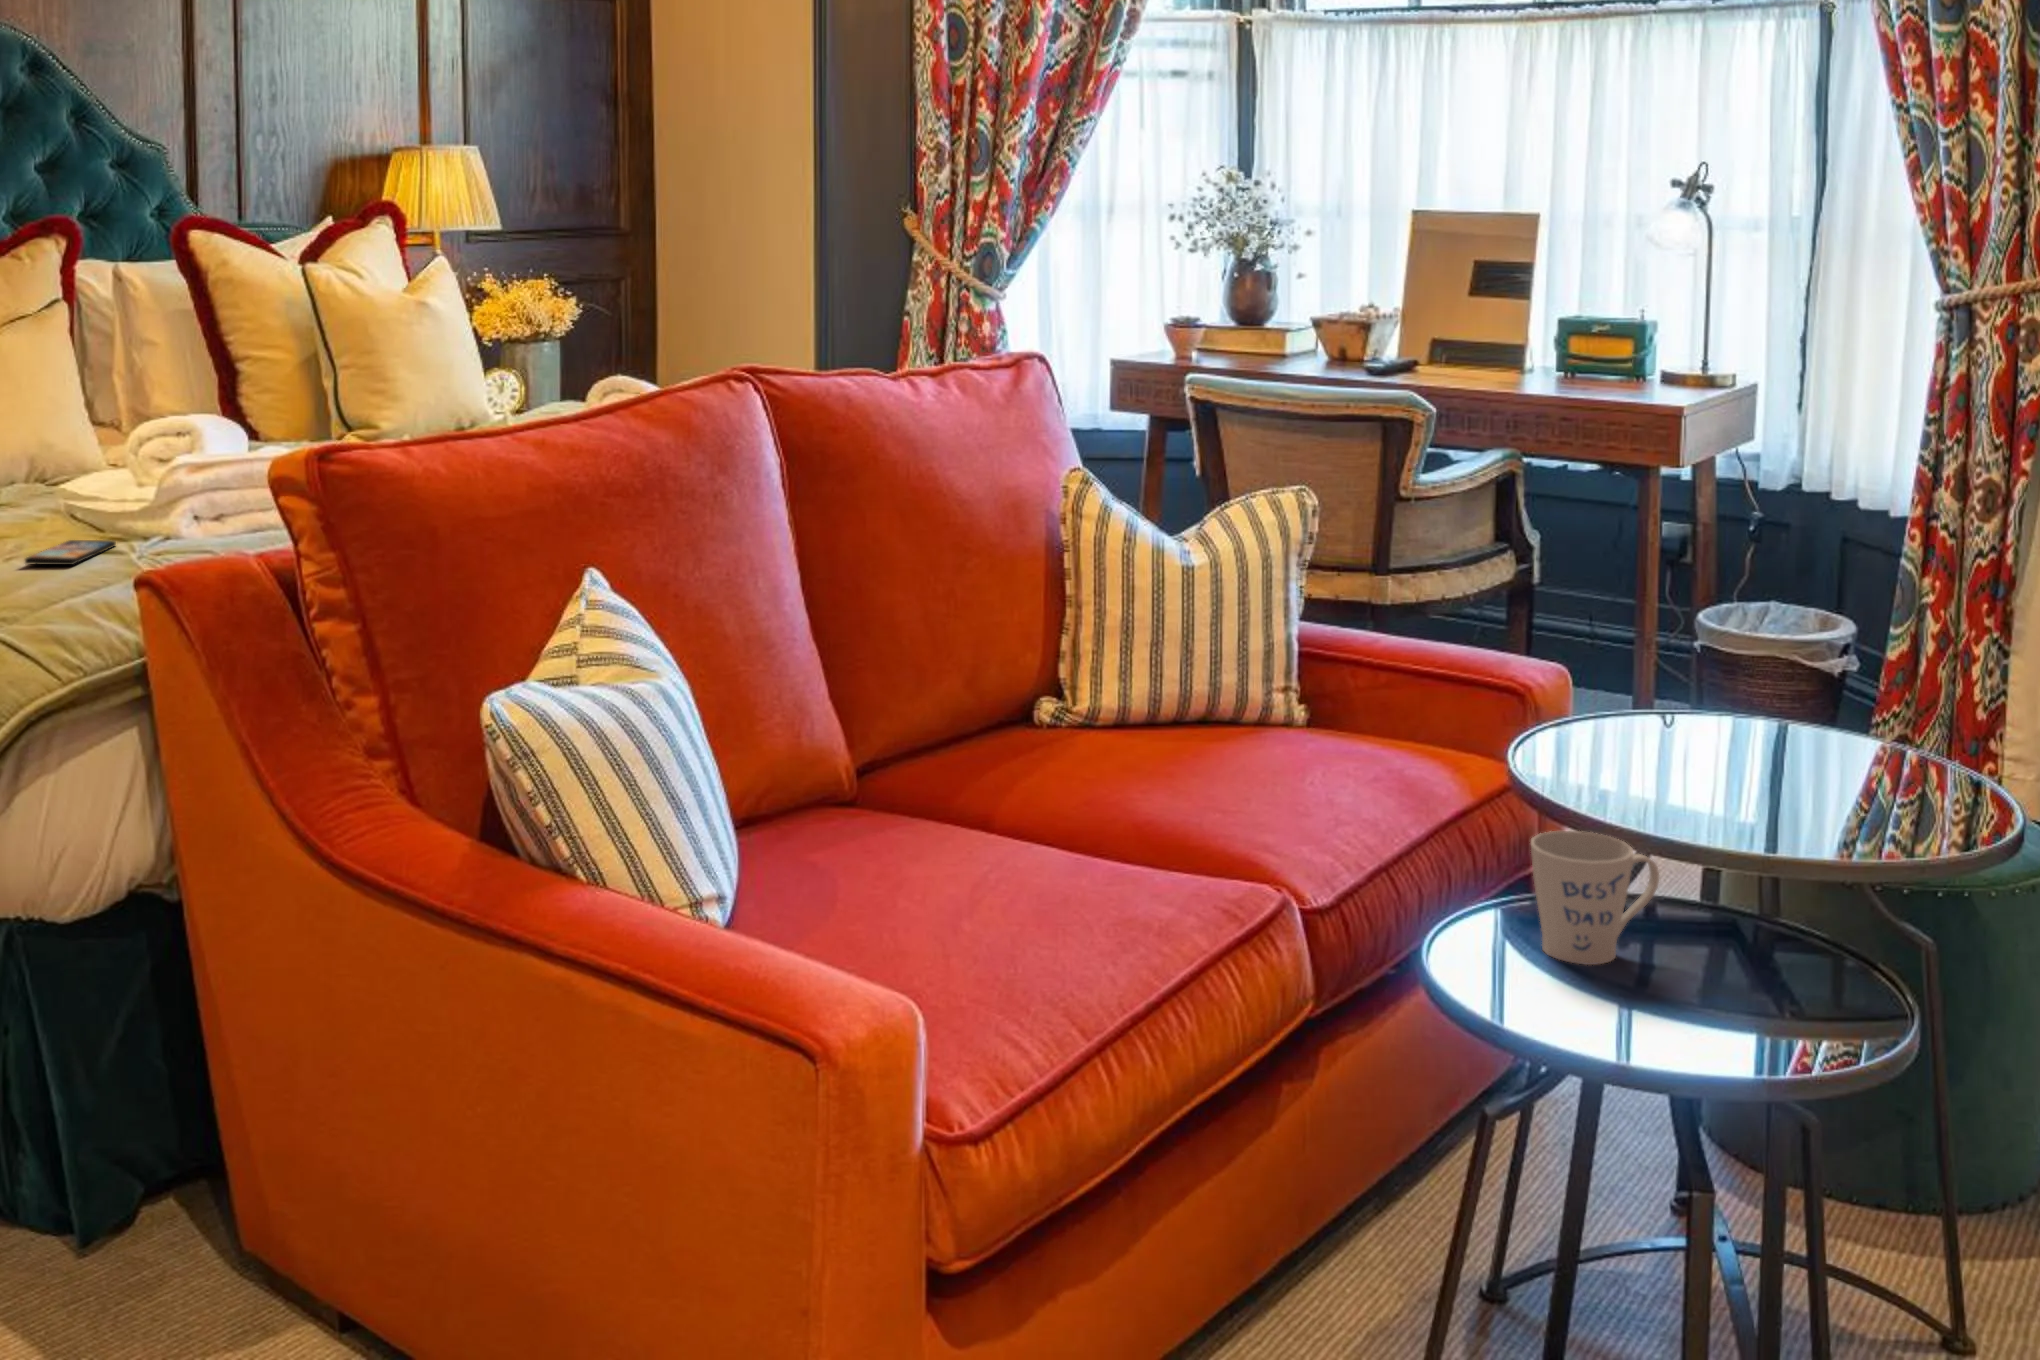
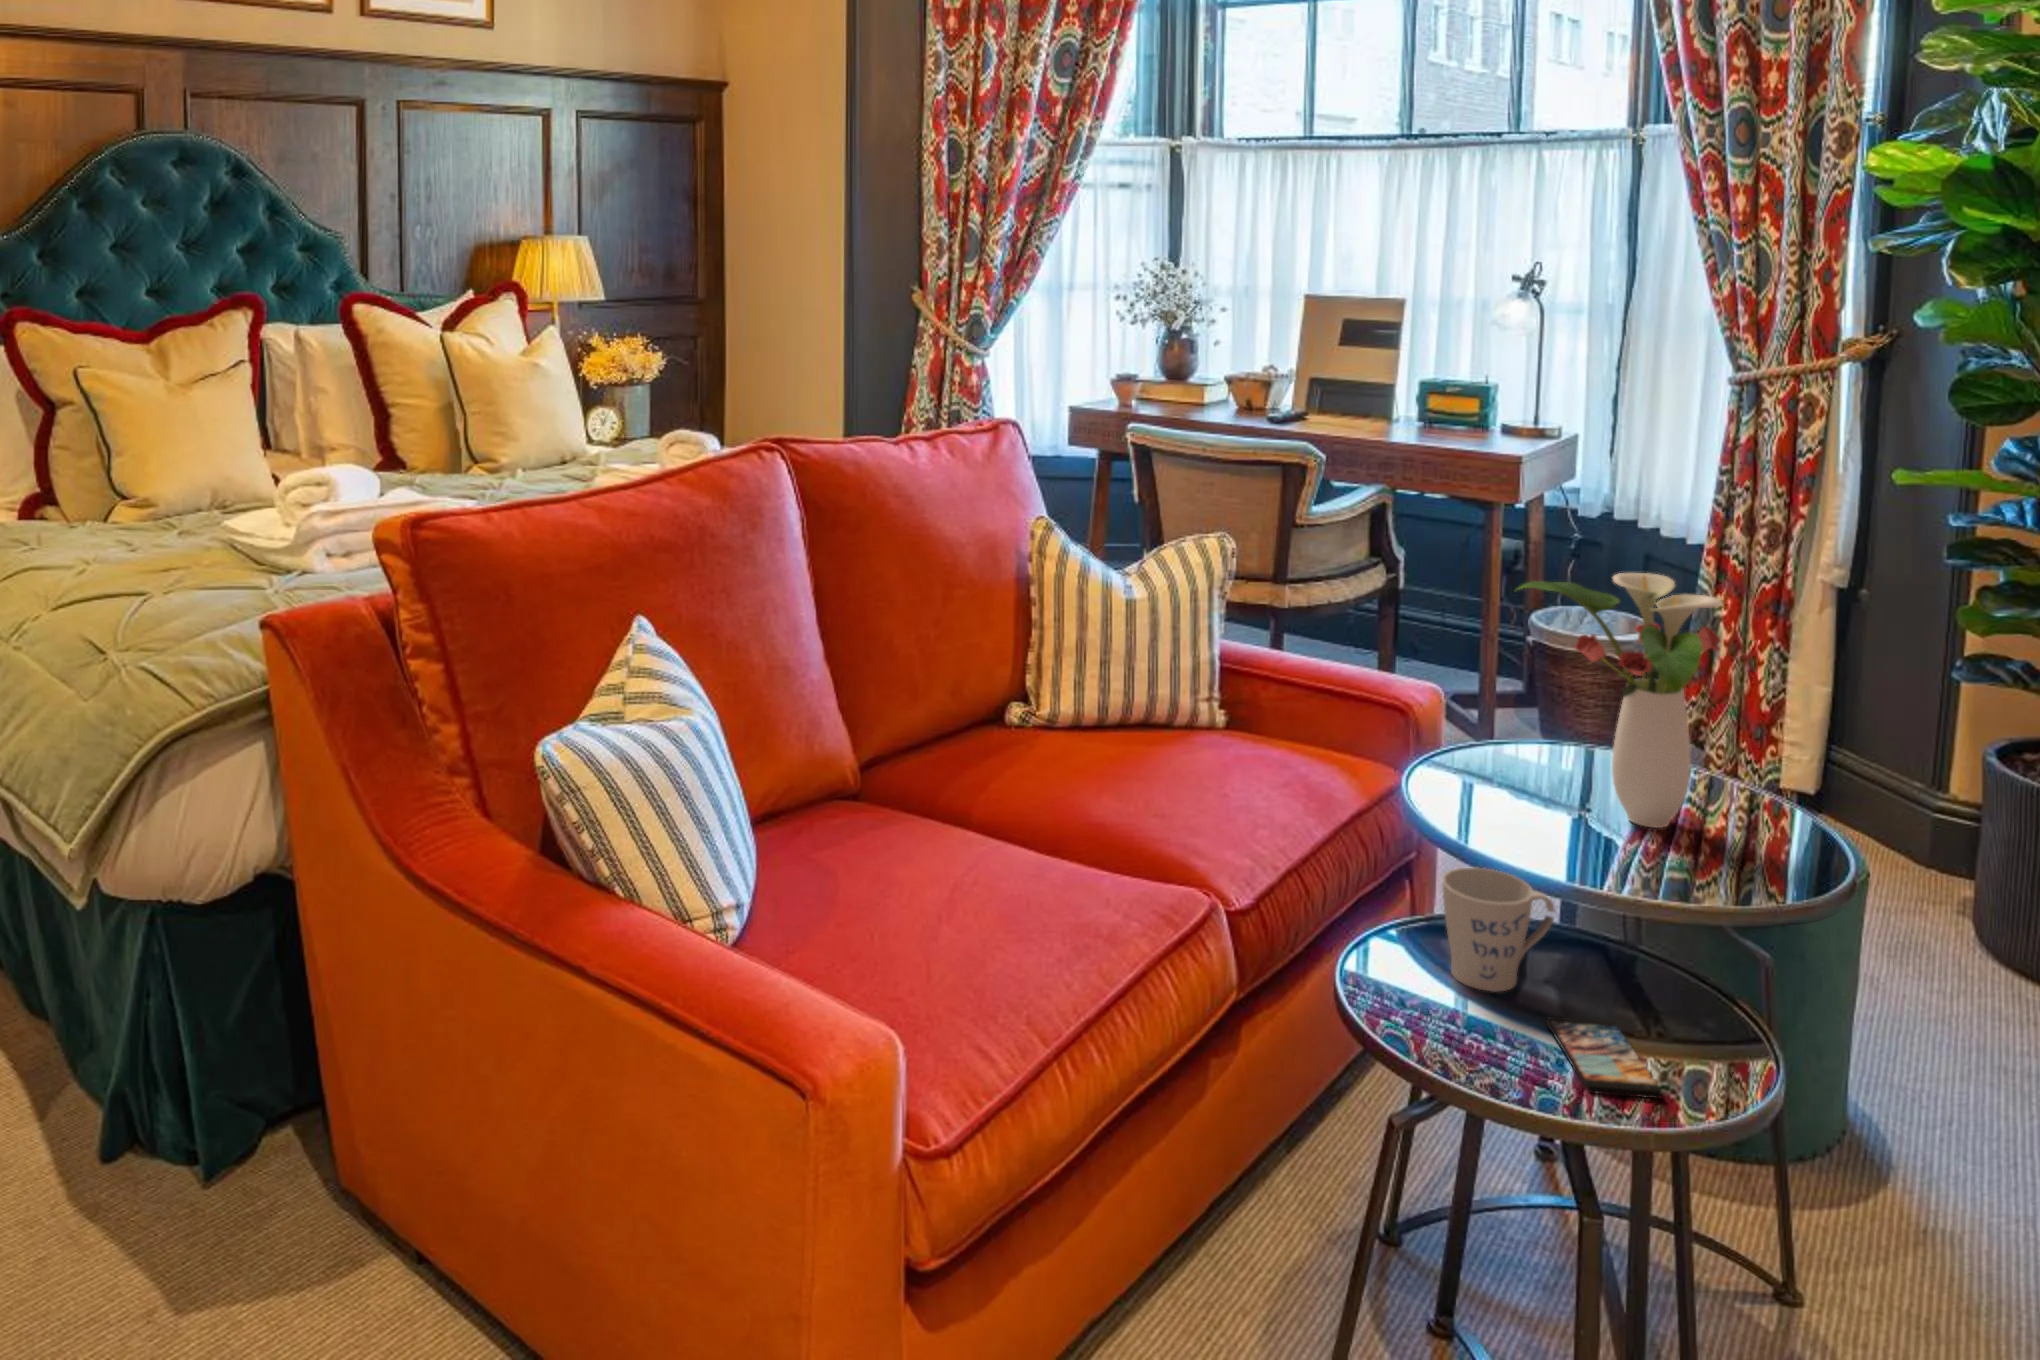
flower arrangement: none [1627,507,1866,801] -> present [1518,573,1722,828]
smartphone: present [25,540,116,565] -> present [1547,1017,1662,1099]

